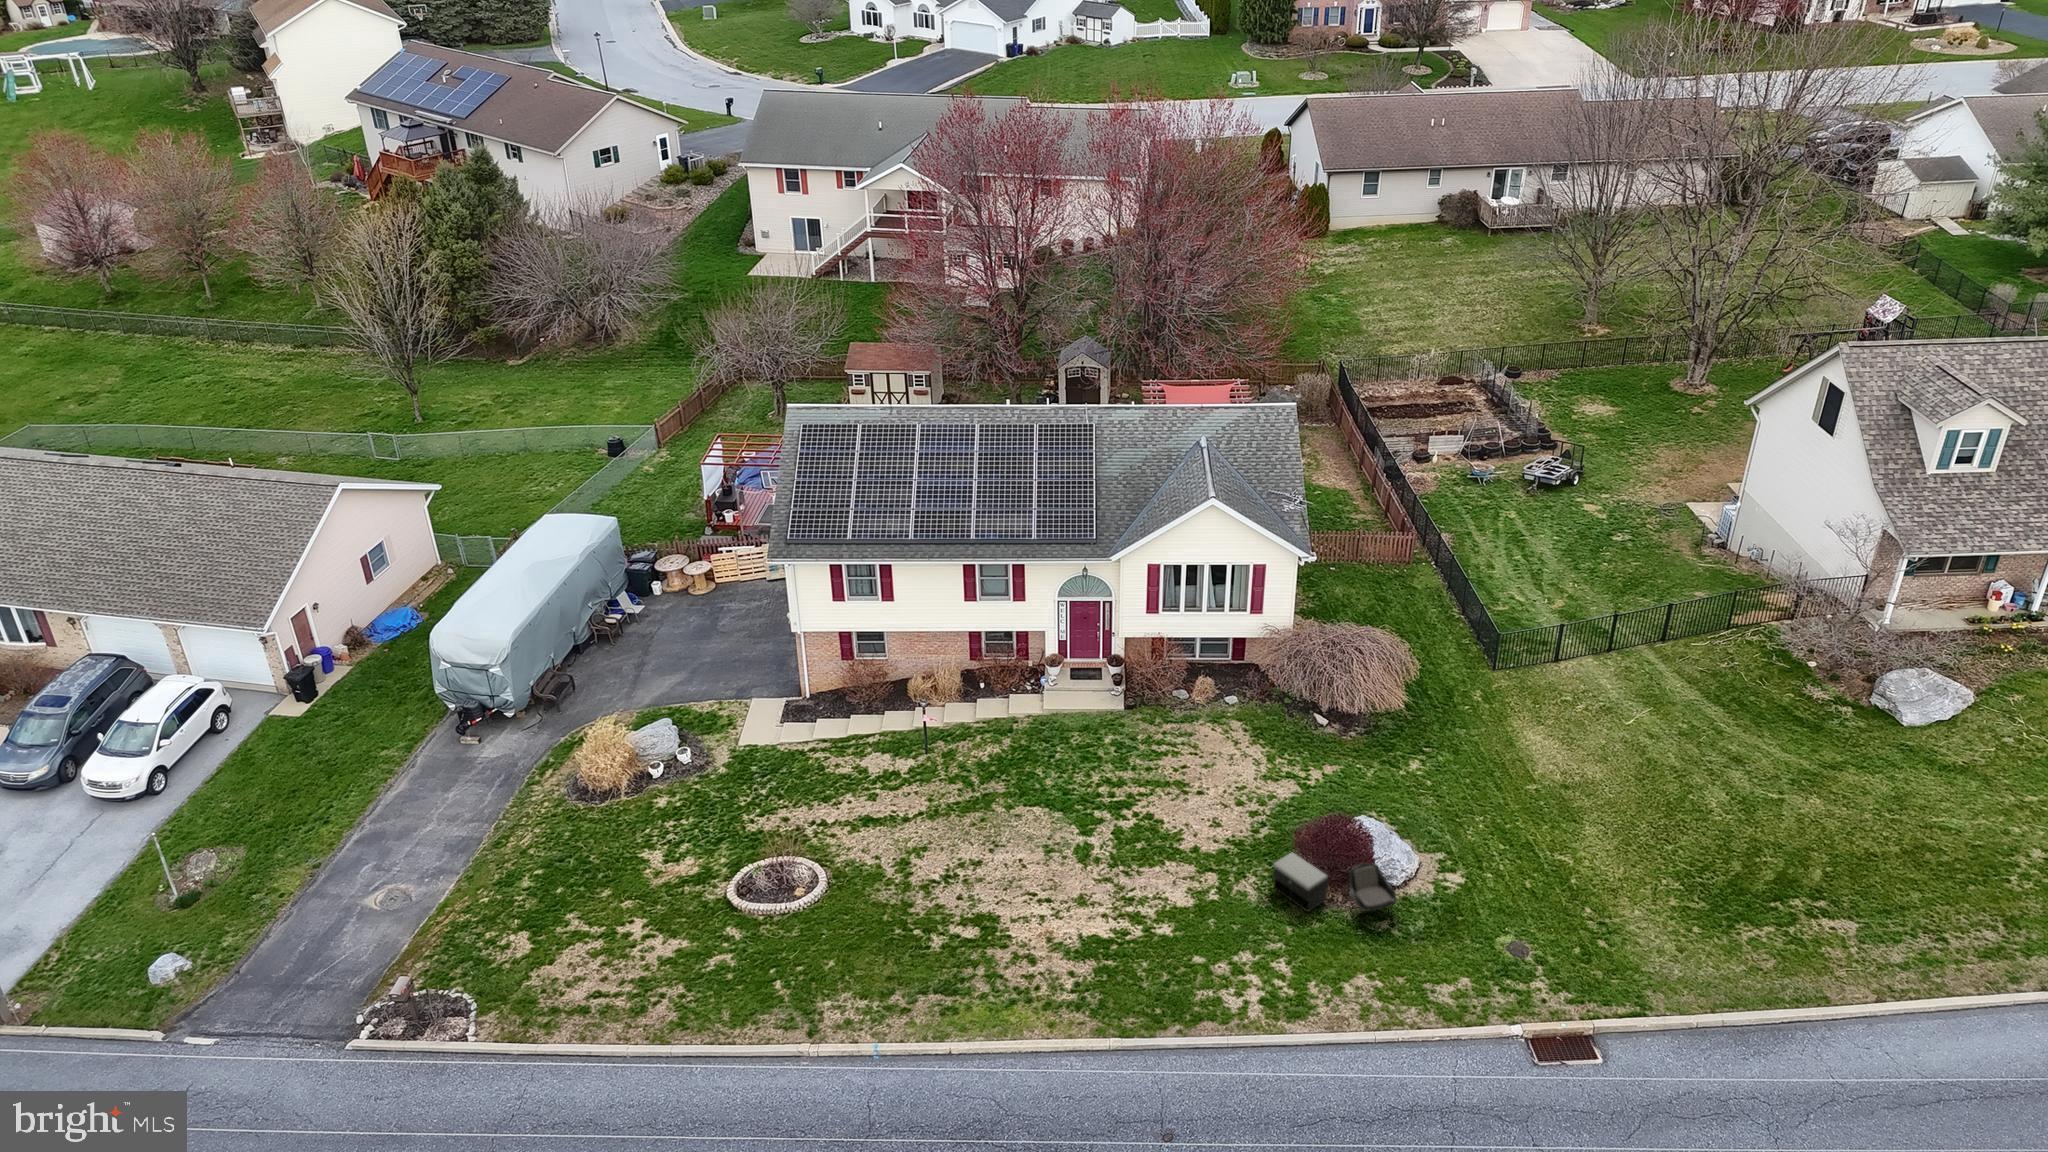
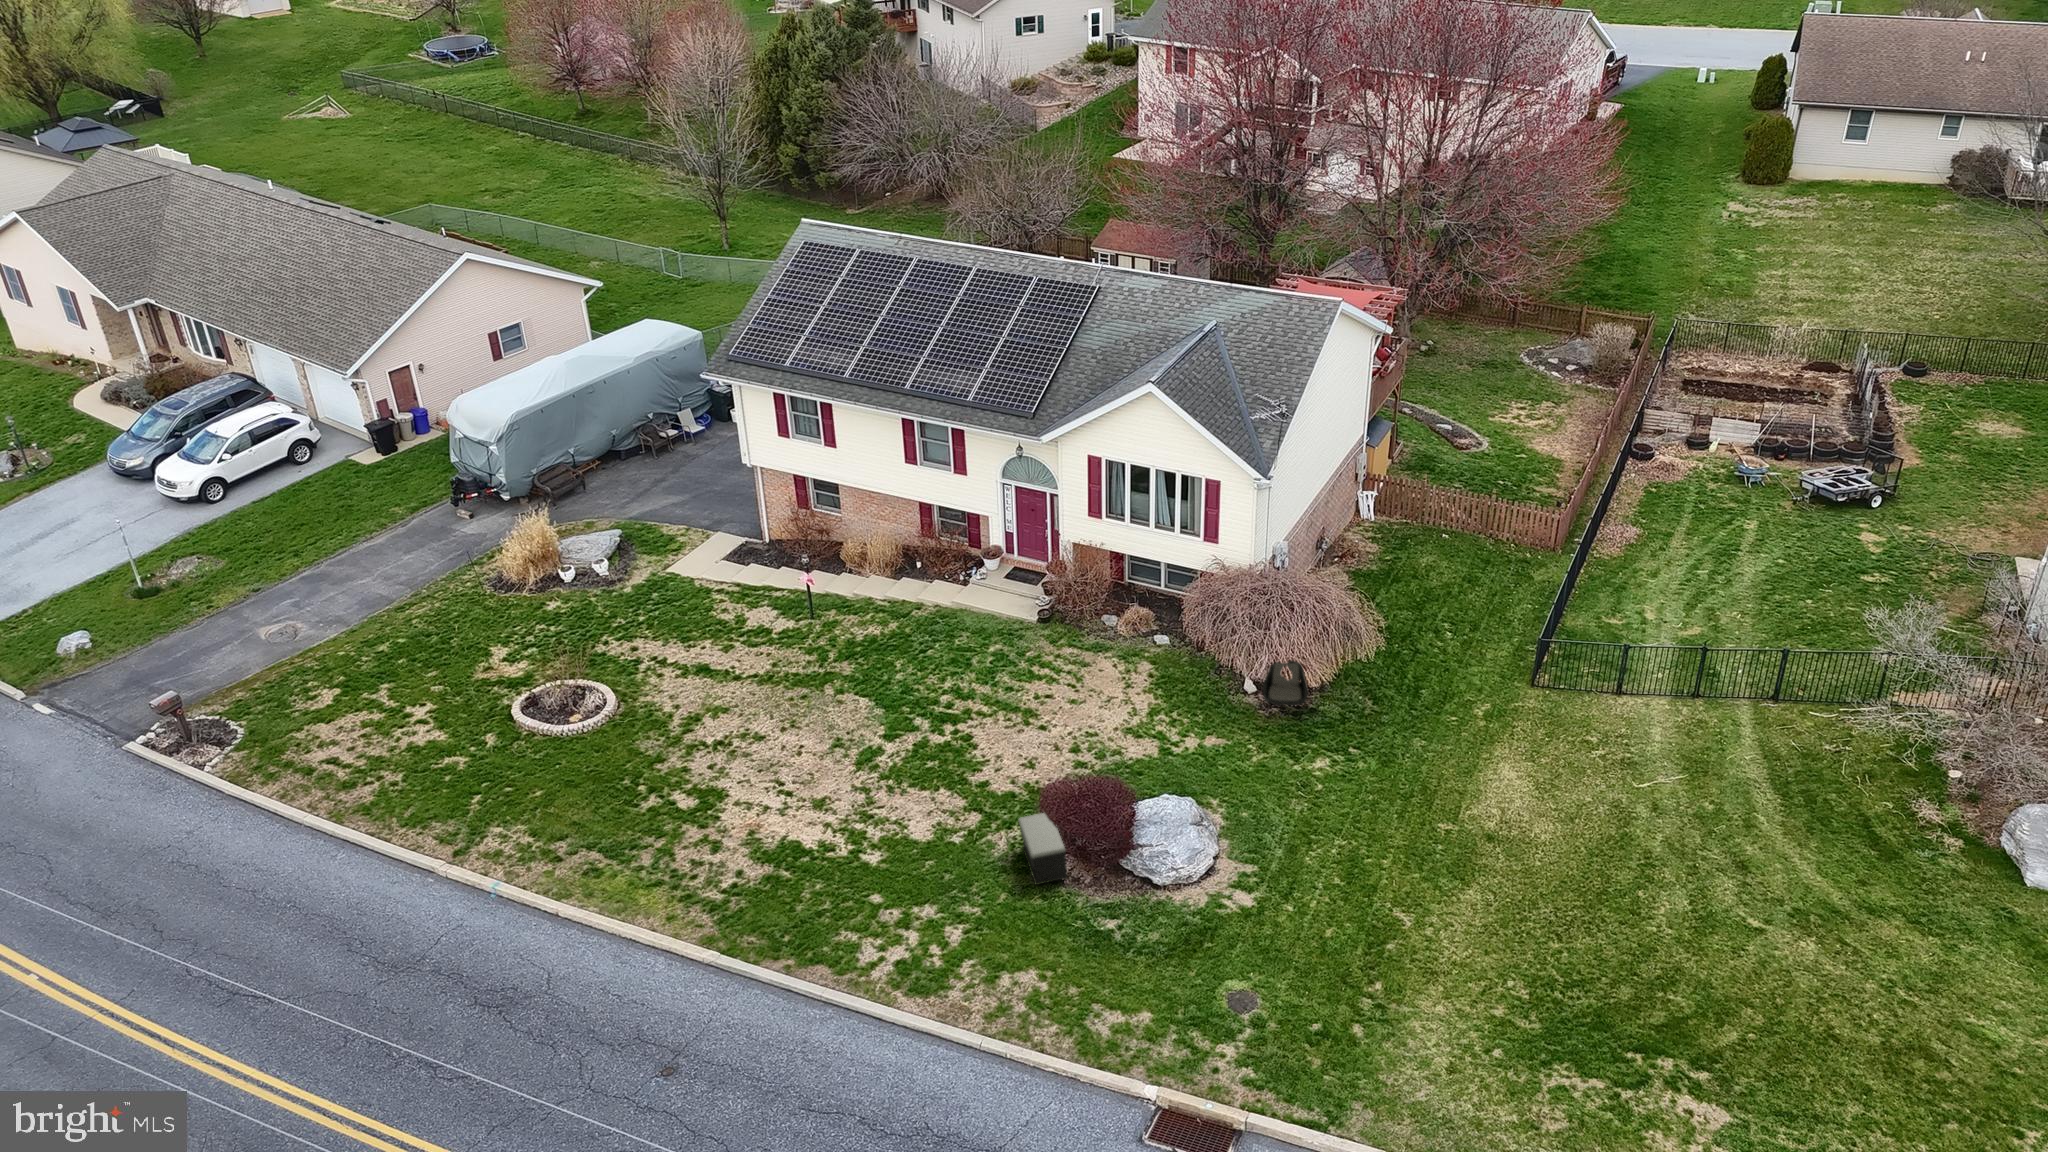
lounge chair: present [1346,863,1397,923] -> present [1263,660,1308,706]

